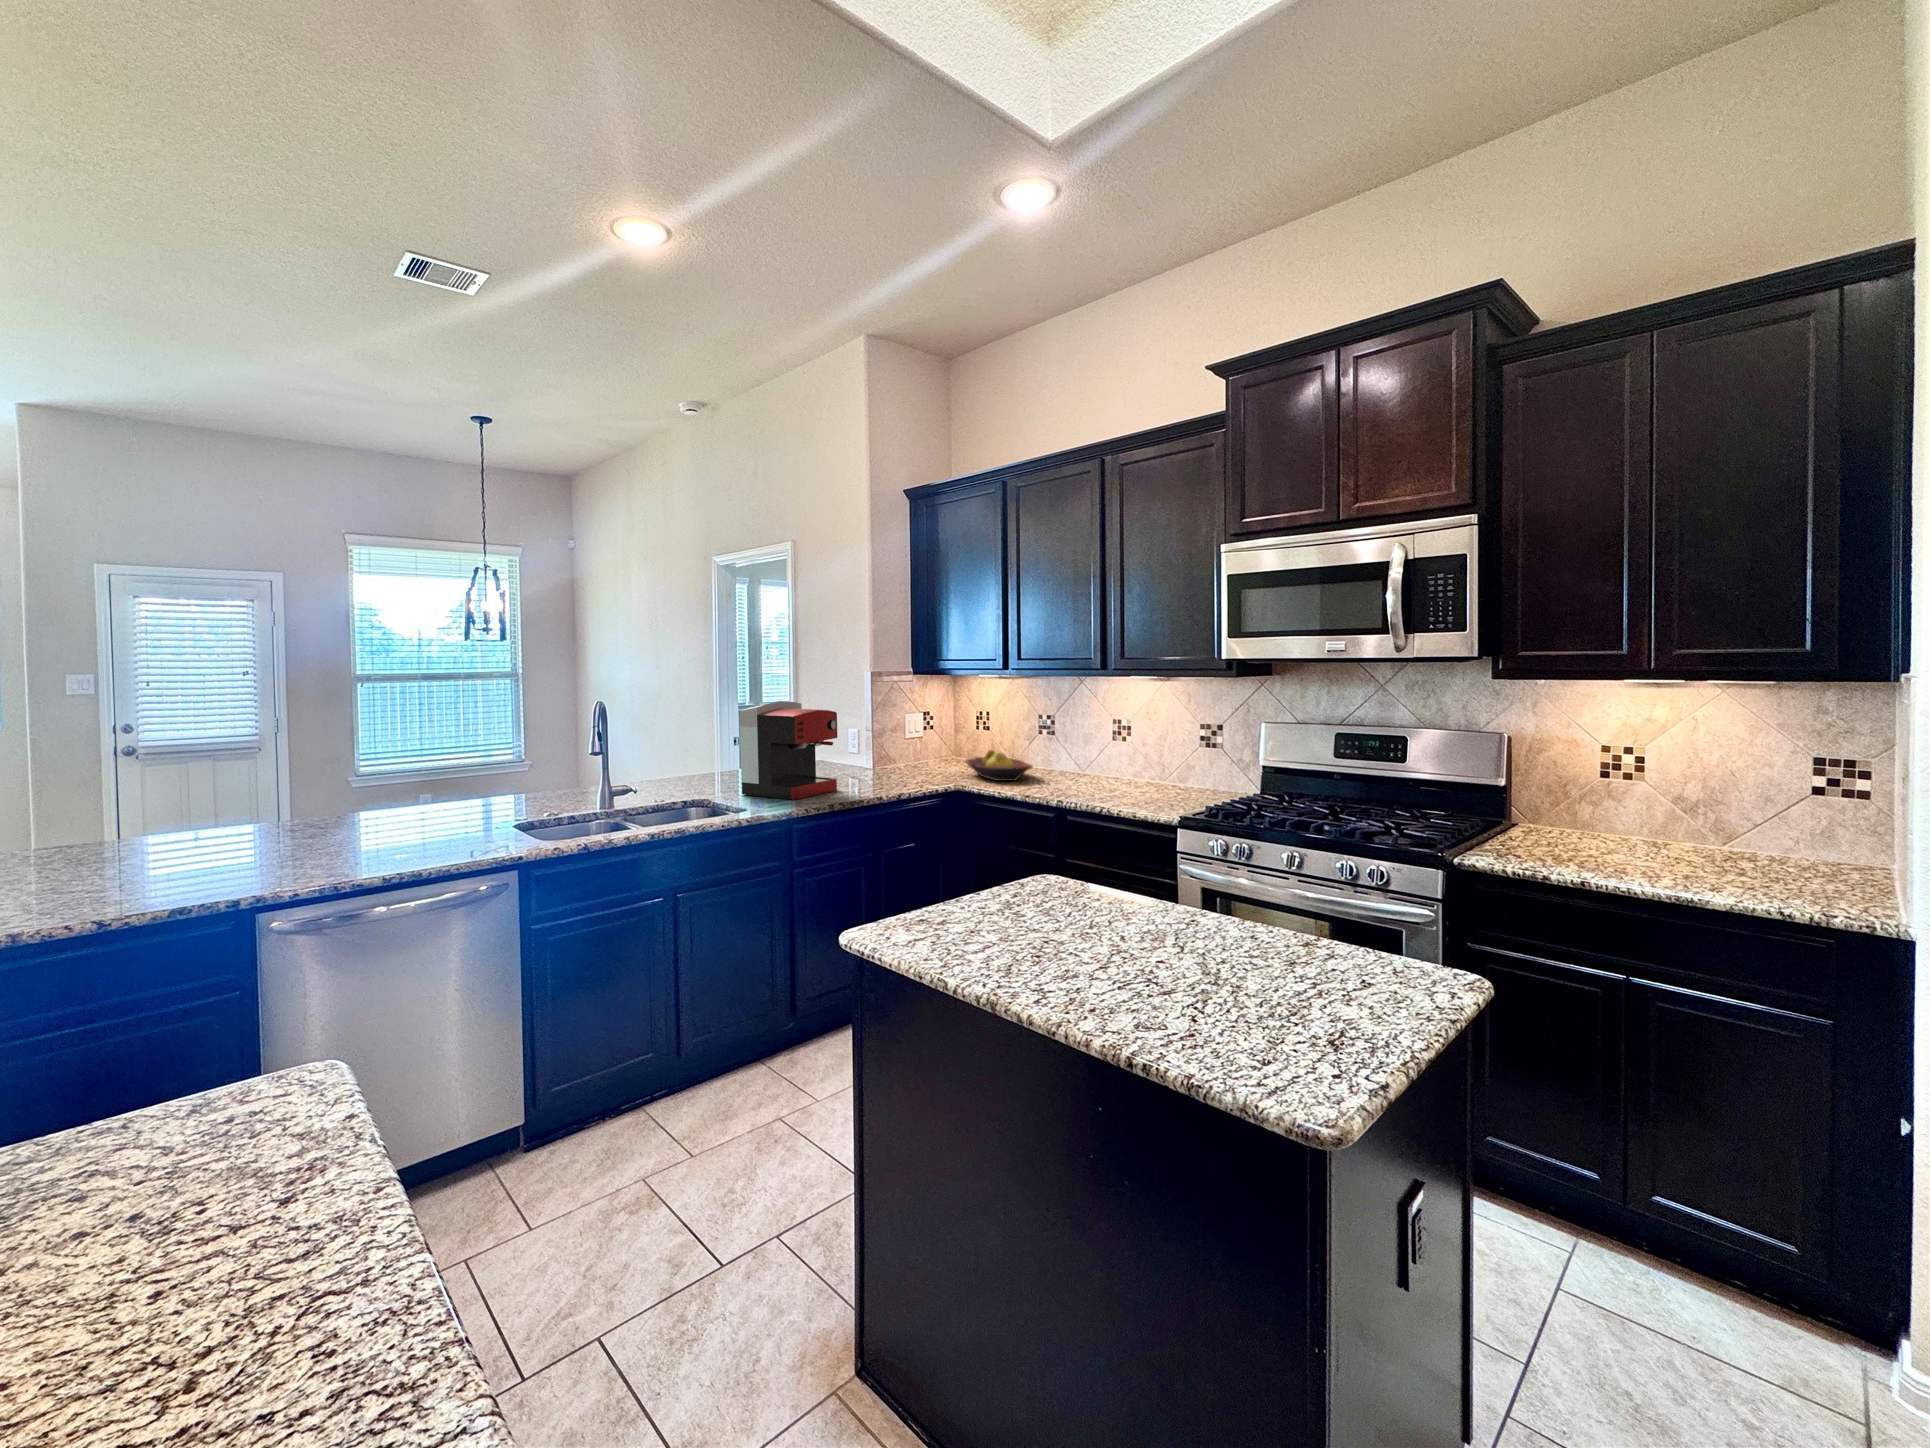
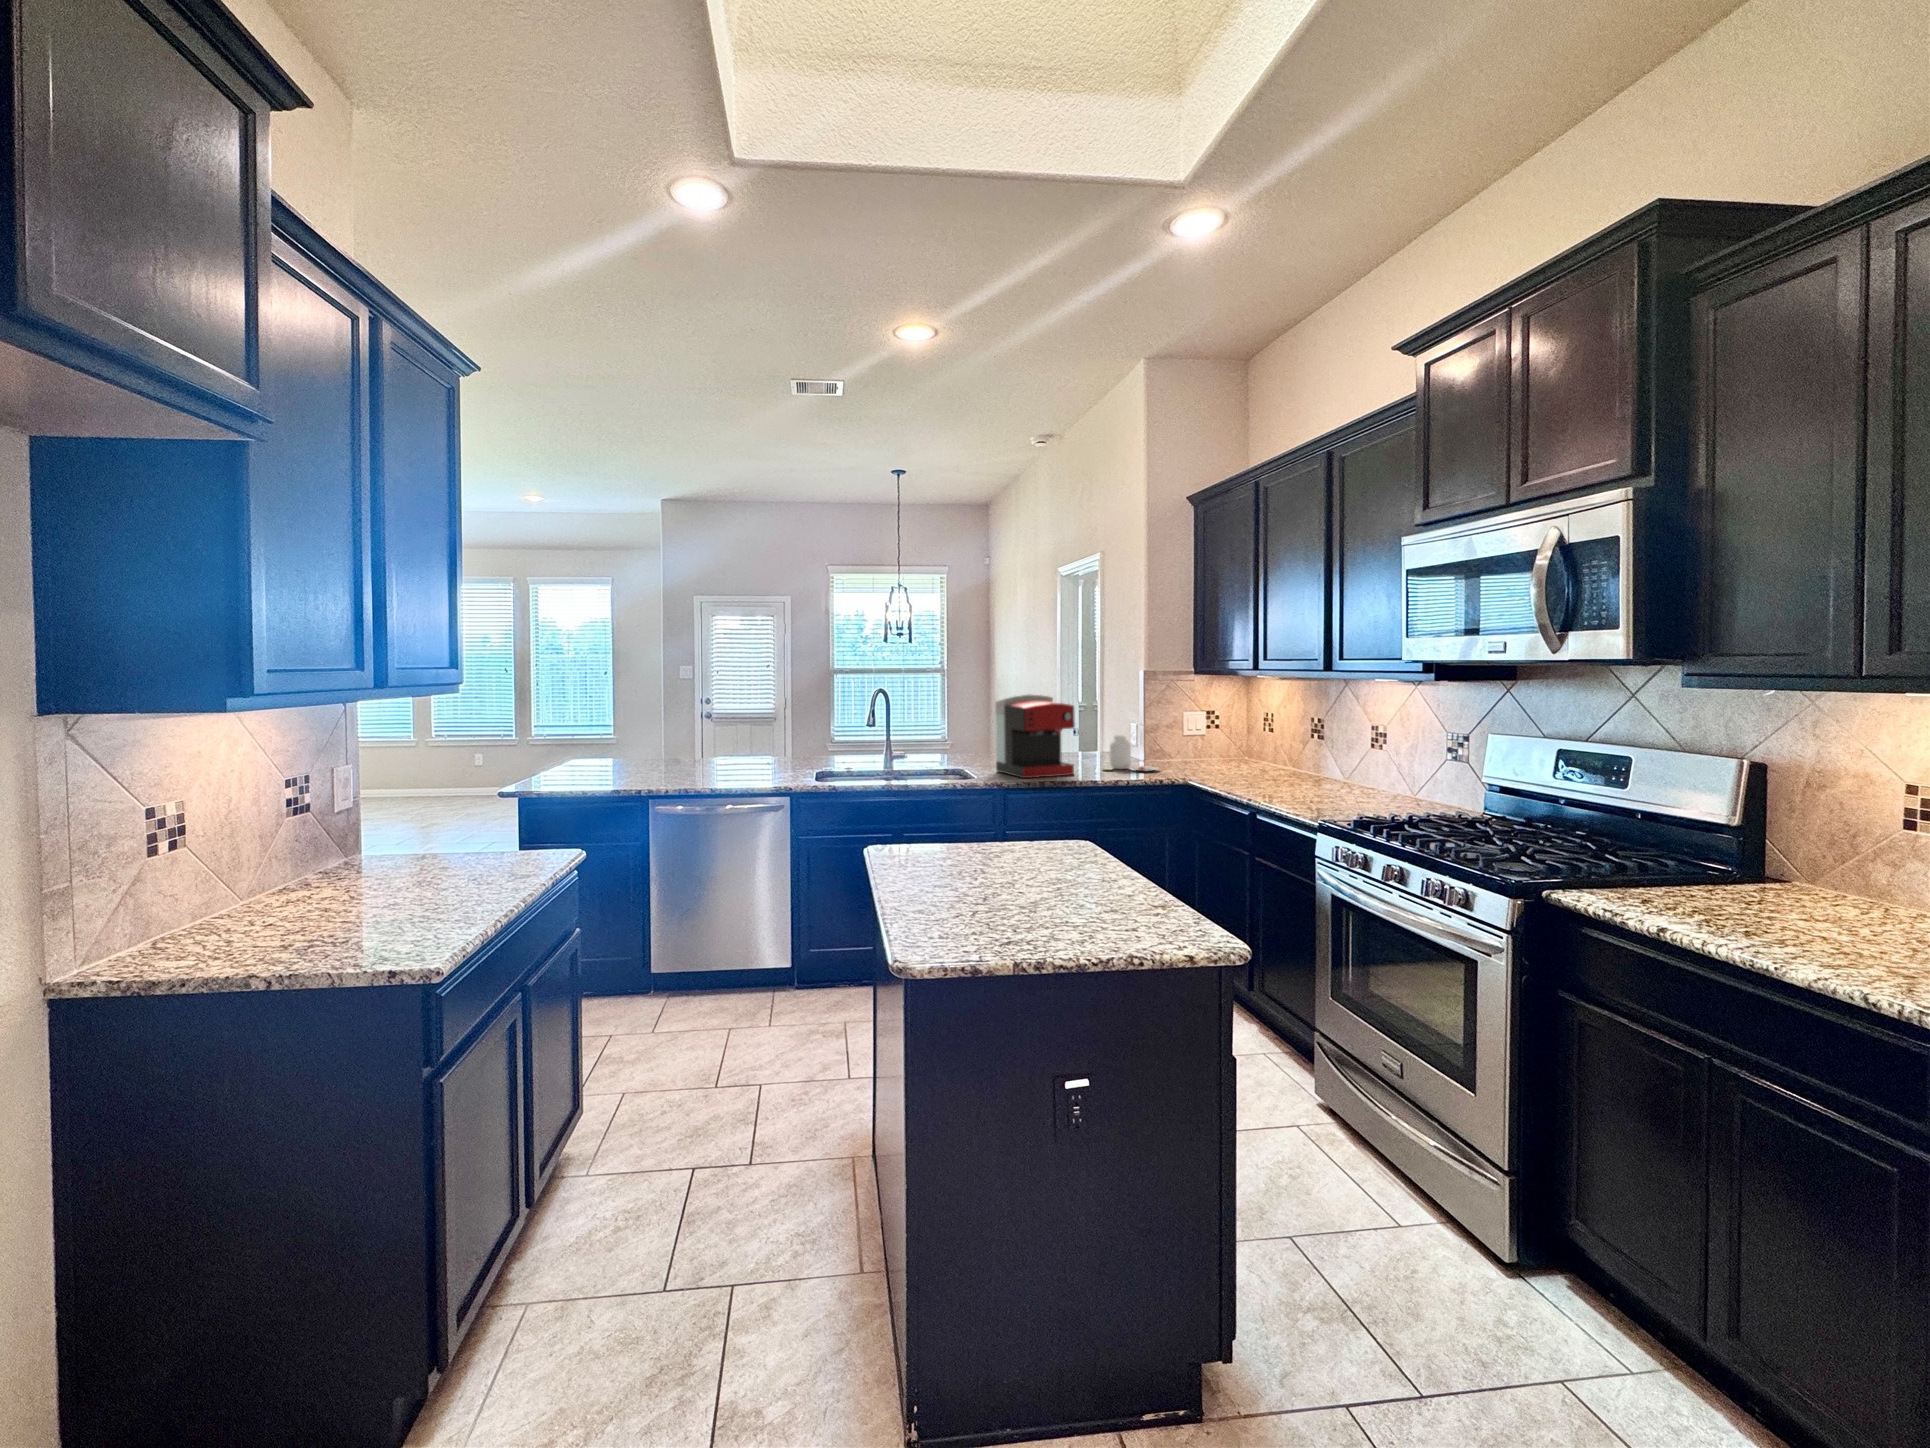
jar: none [854,743,914,783] -> present [1110,735,1158,772]
fruit bowl: present [965,750,1033,781] -> none [1211,749,1271,780]

